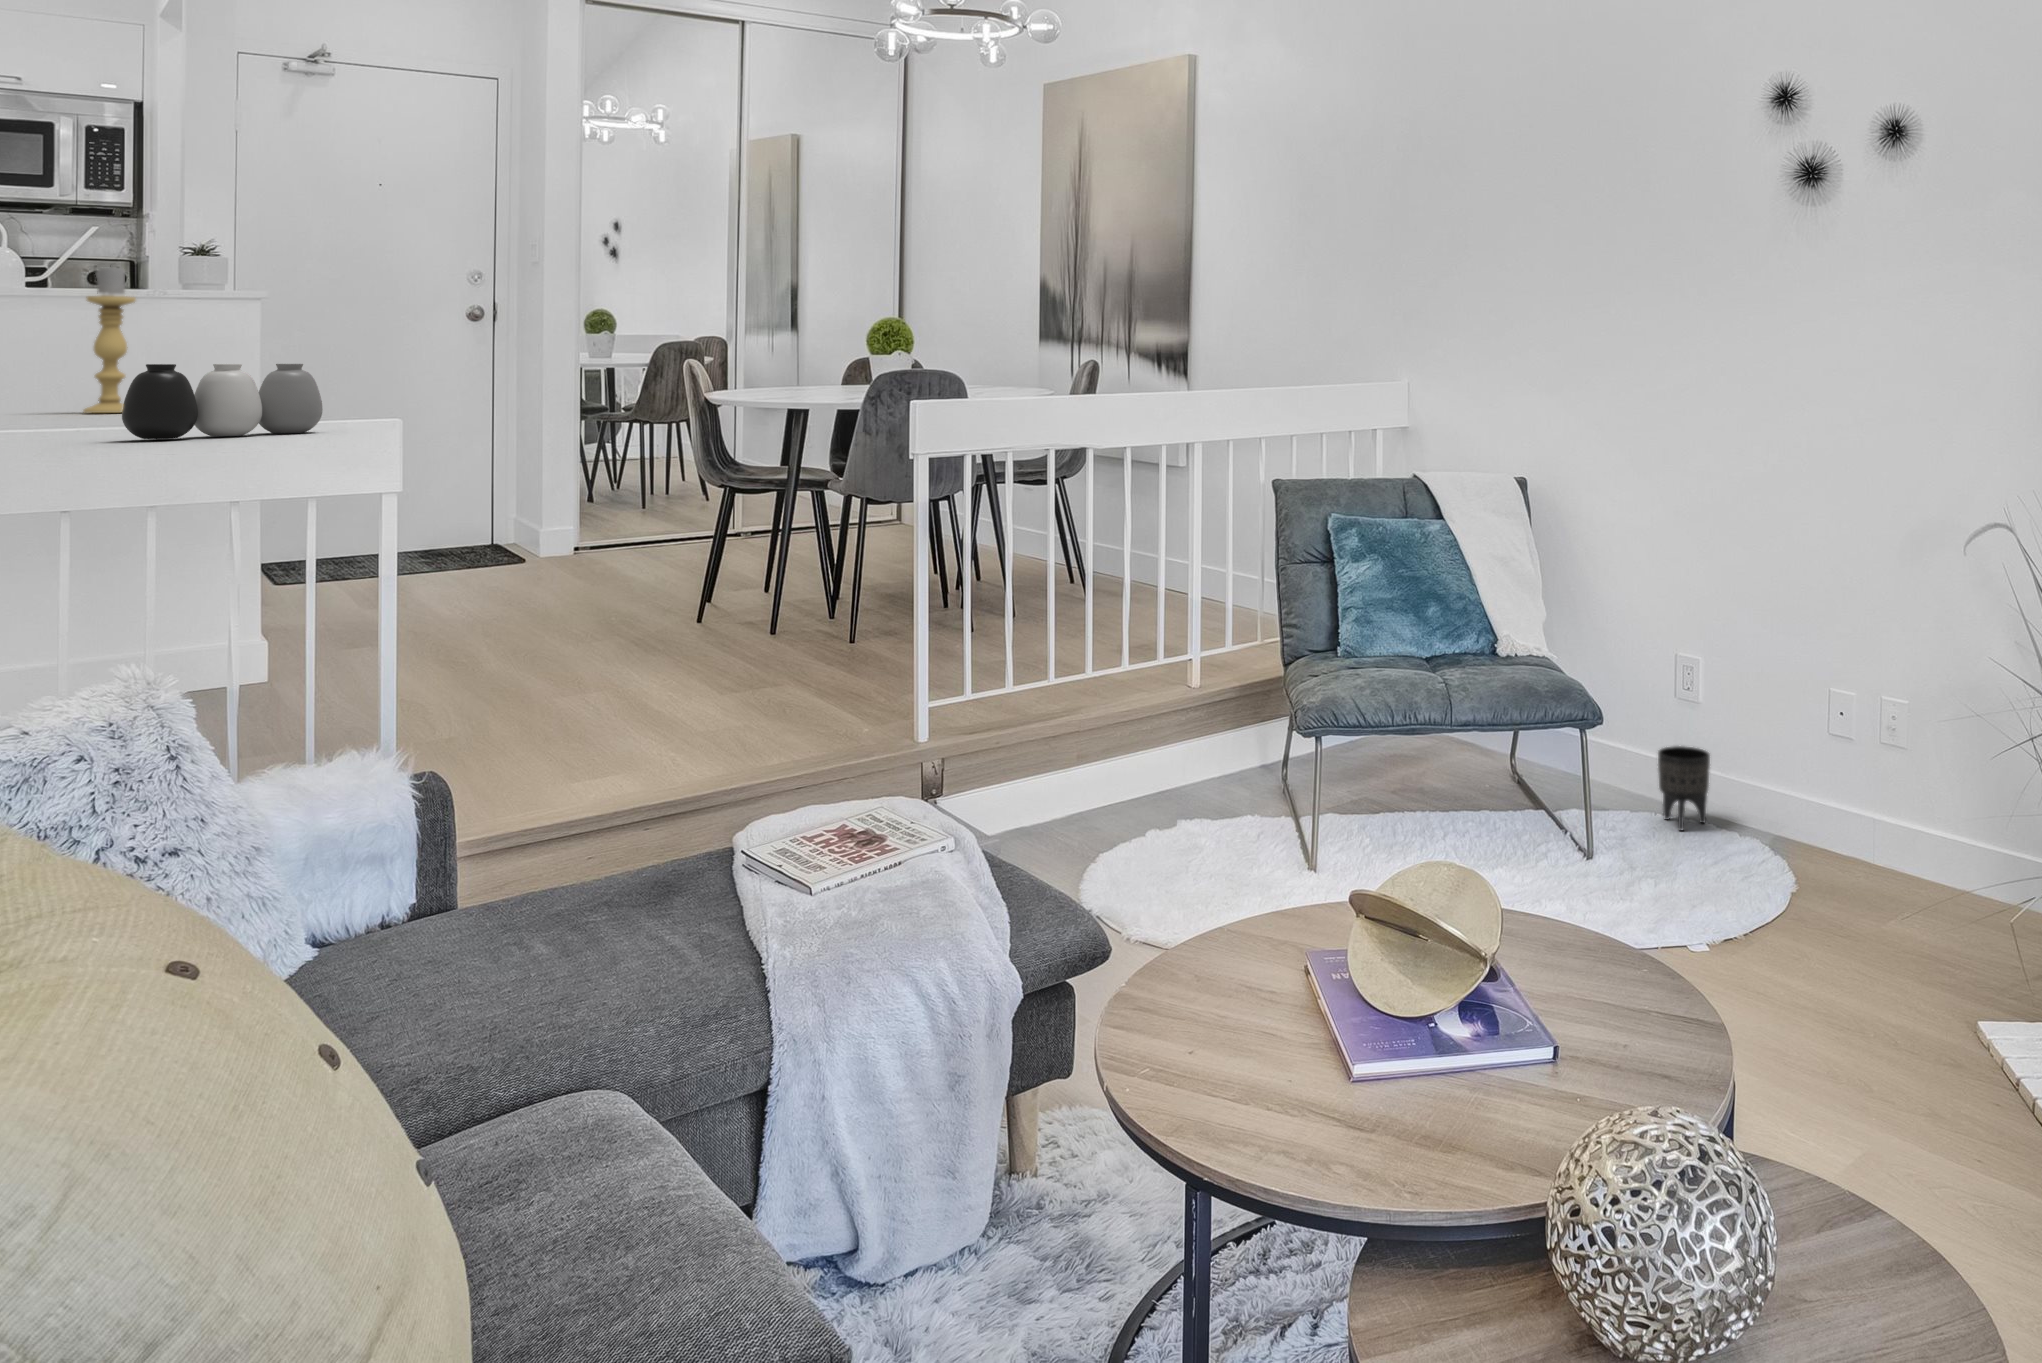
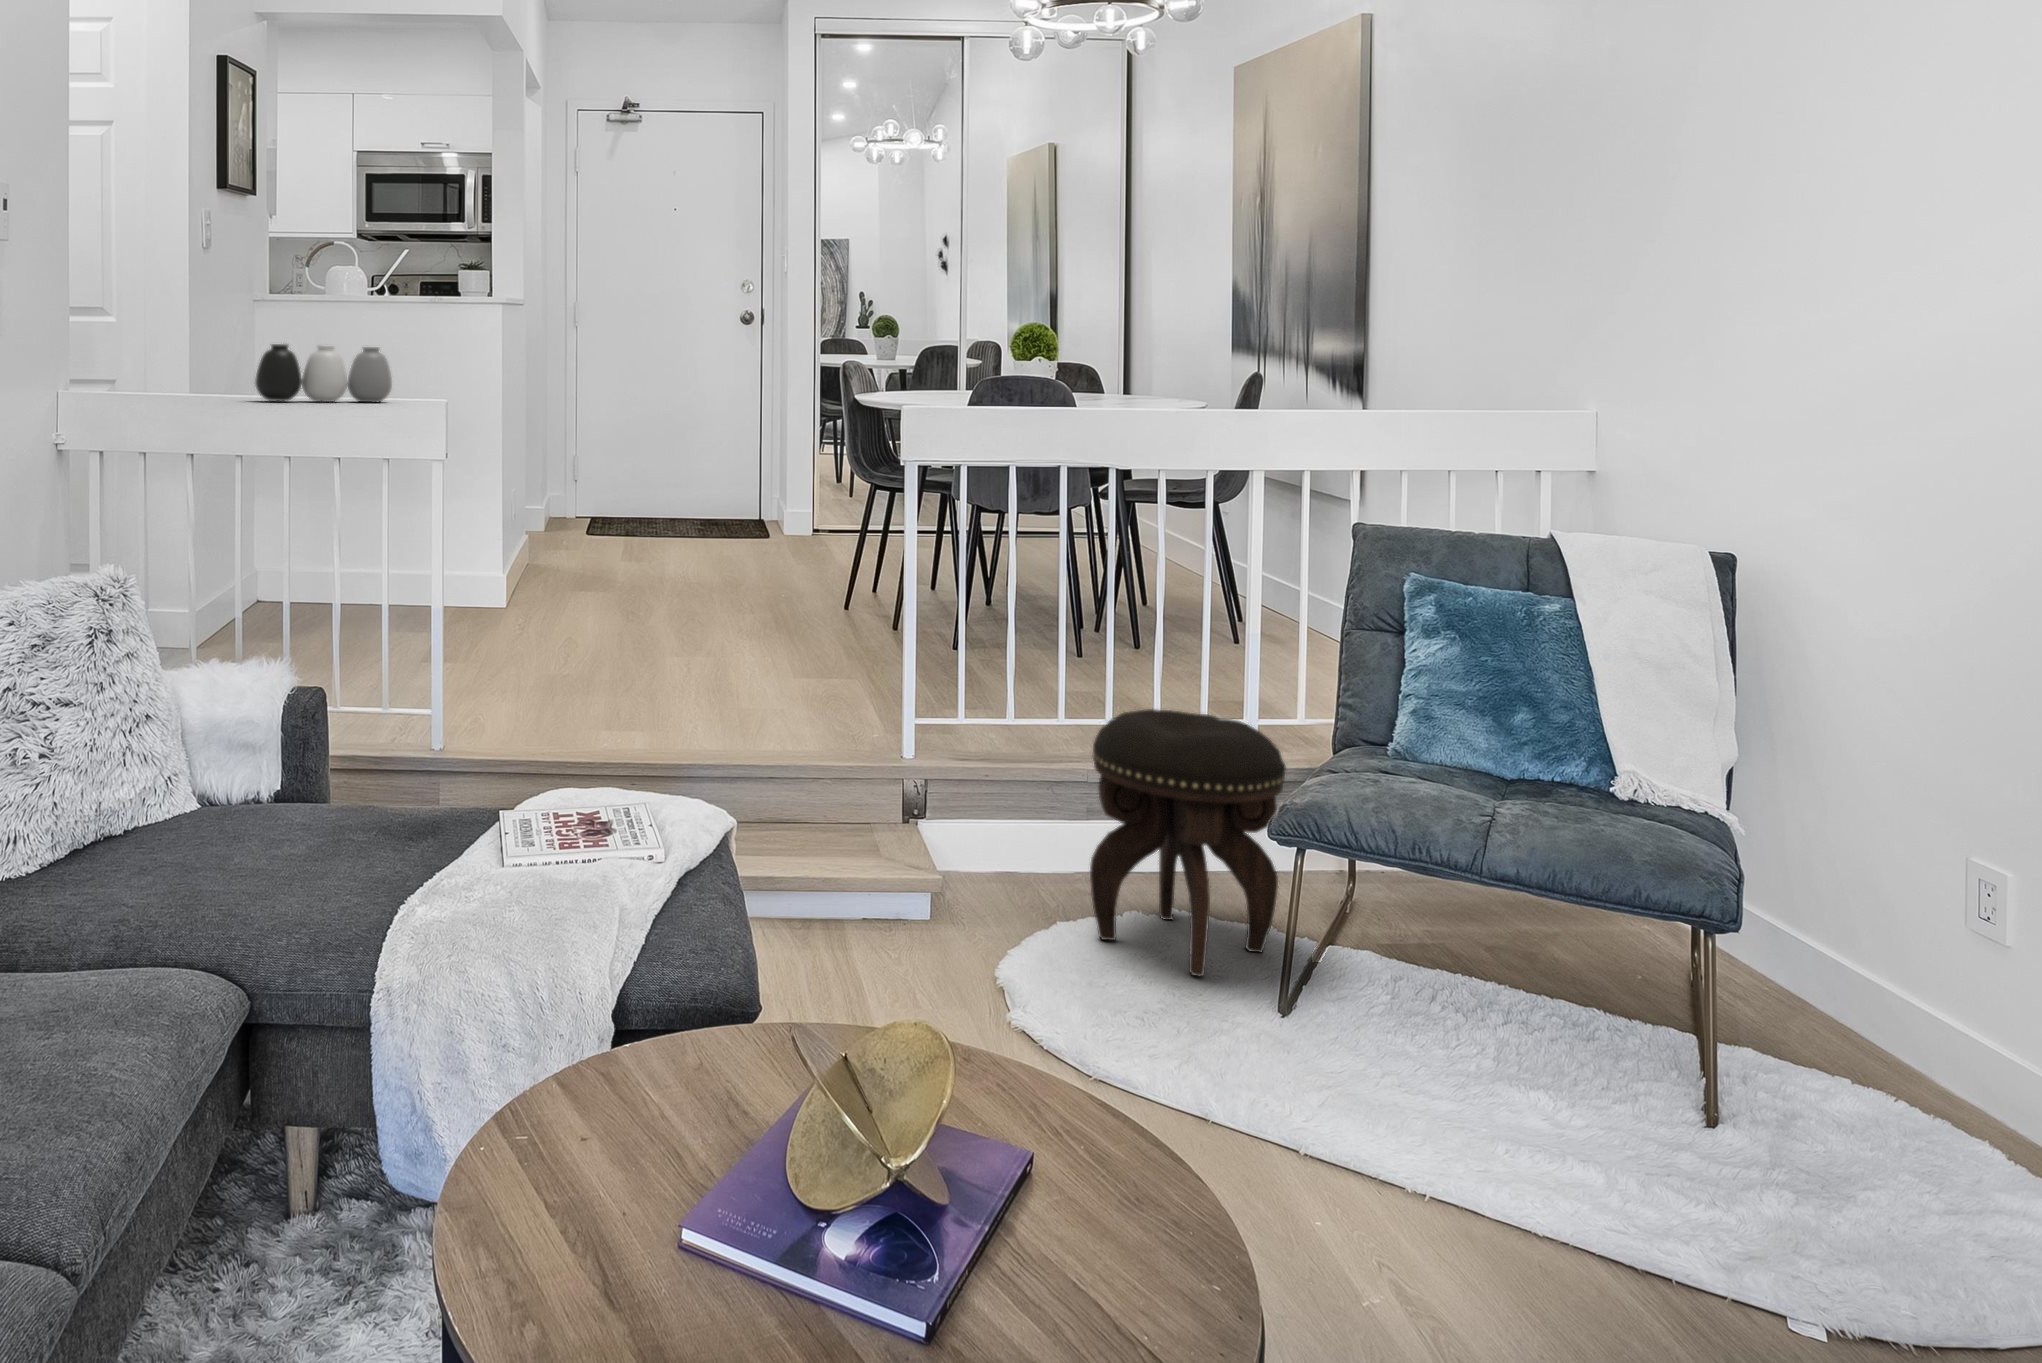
candle holder: present [84,267,136,413] -> none [384,273,417,385]
footstool: none [1121,650,1278,866] -> present [1090,709,1286,976]
planter: present [1658,746,1710,830] -> none [1903,998,2008,1137]

